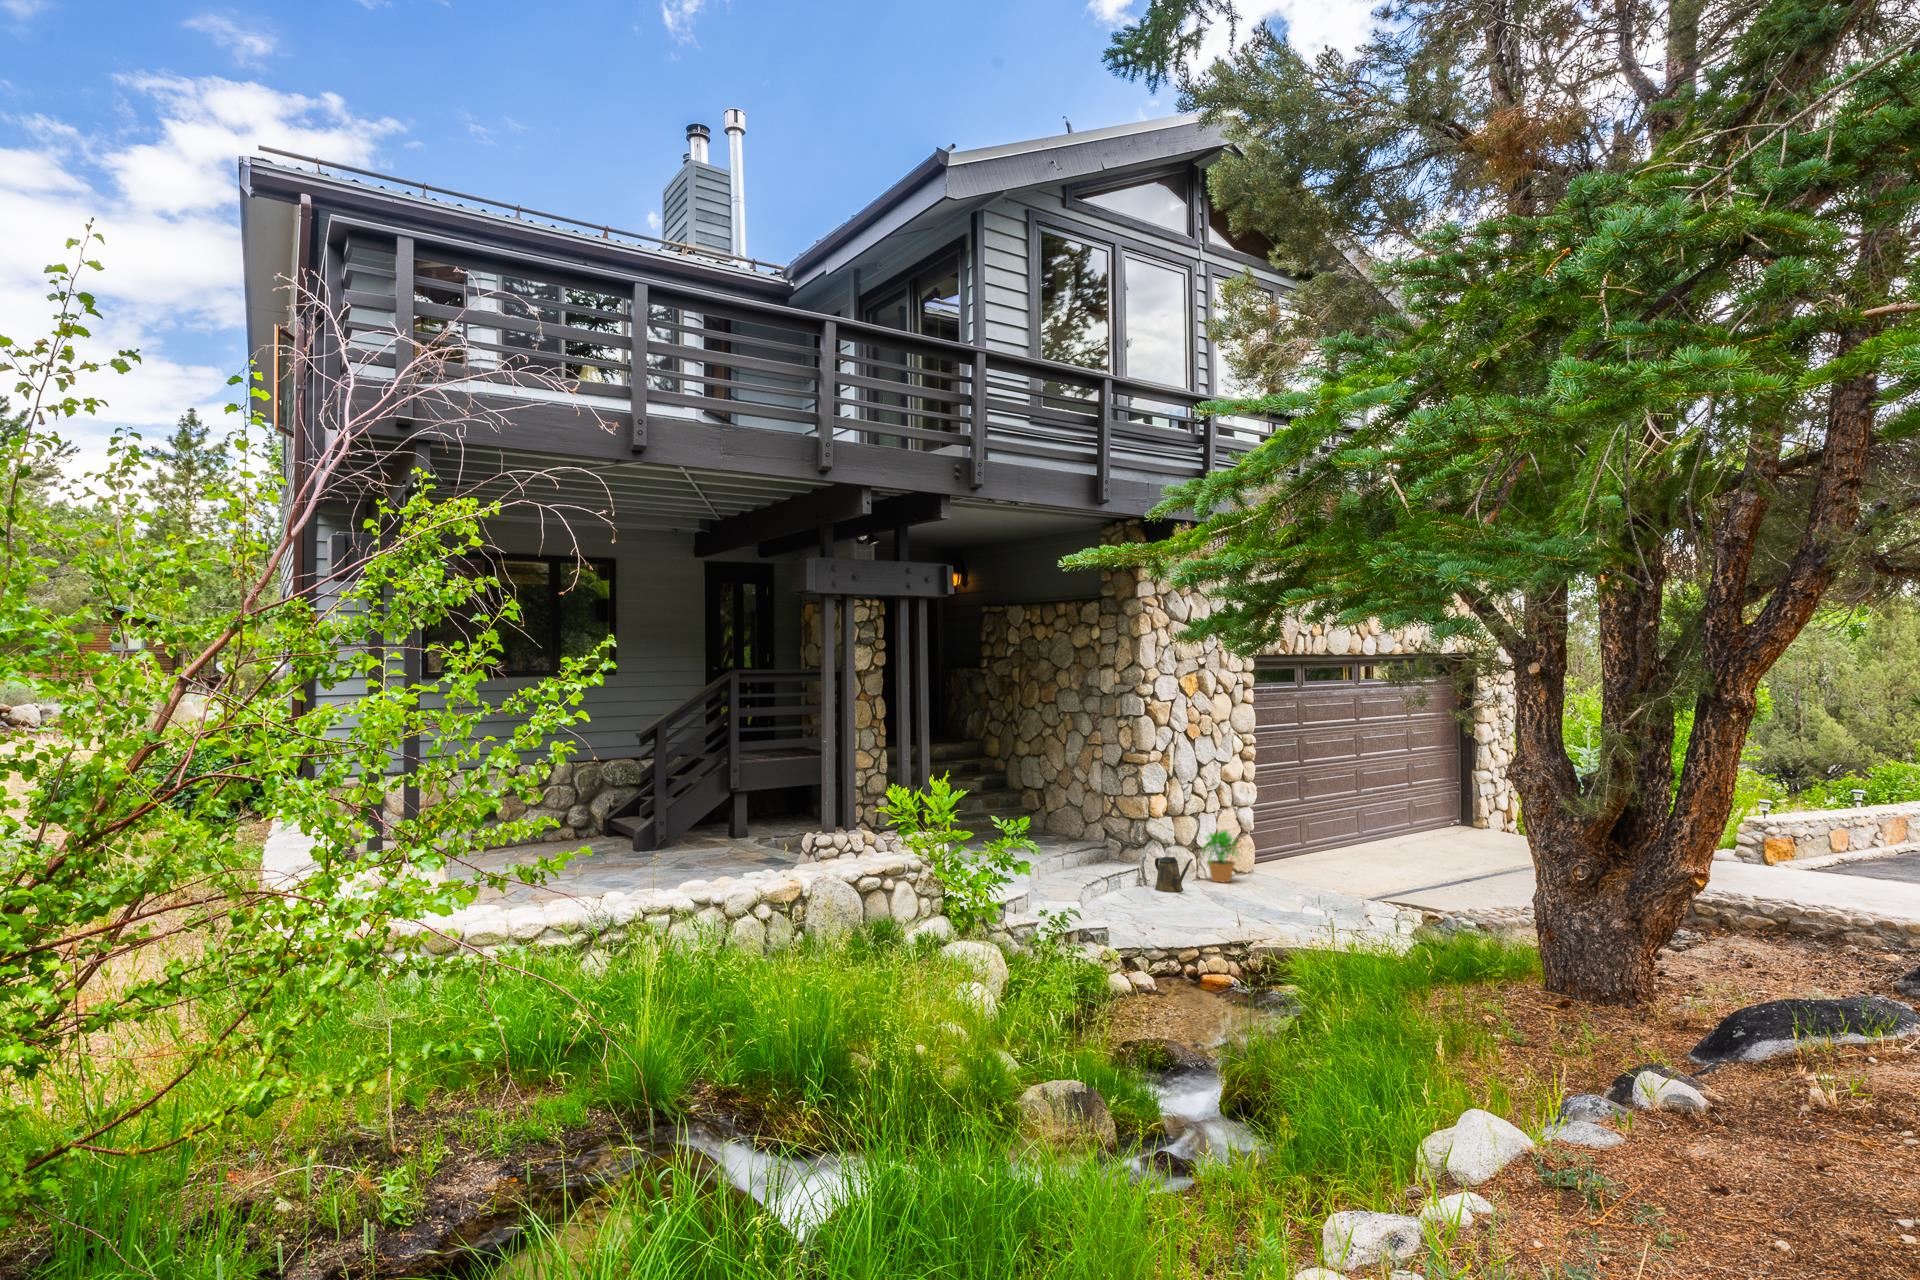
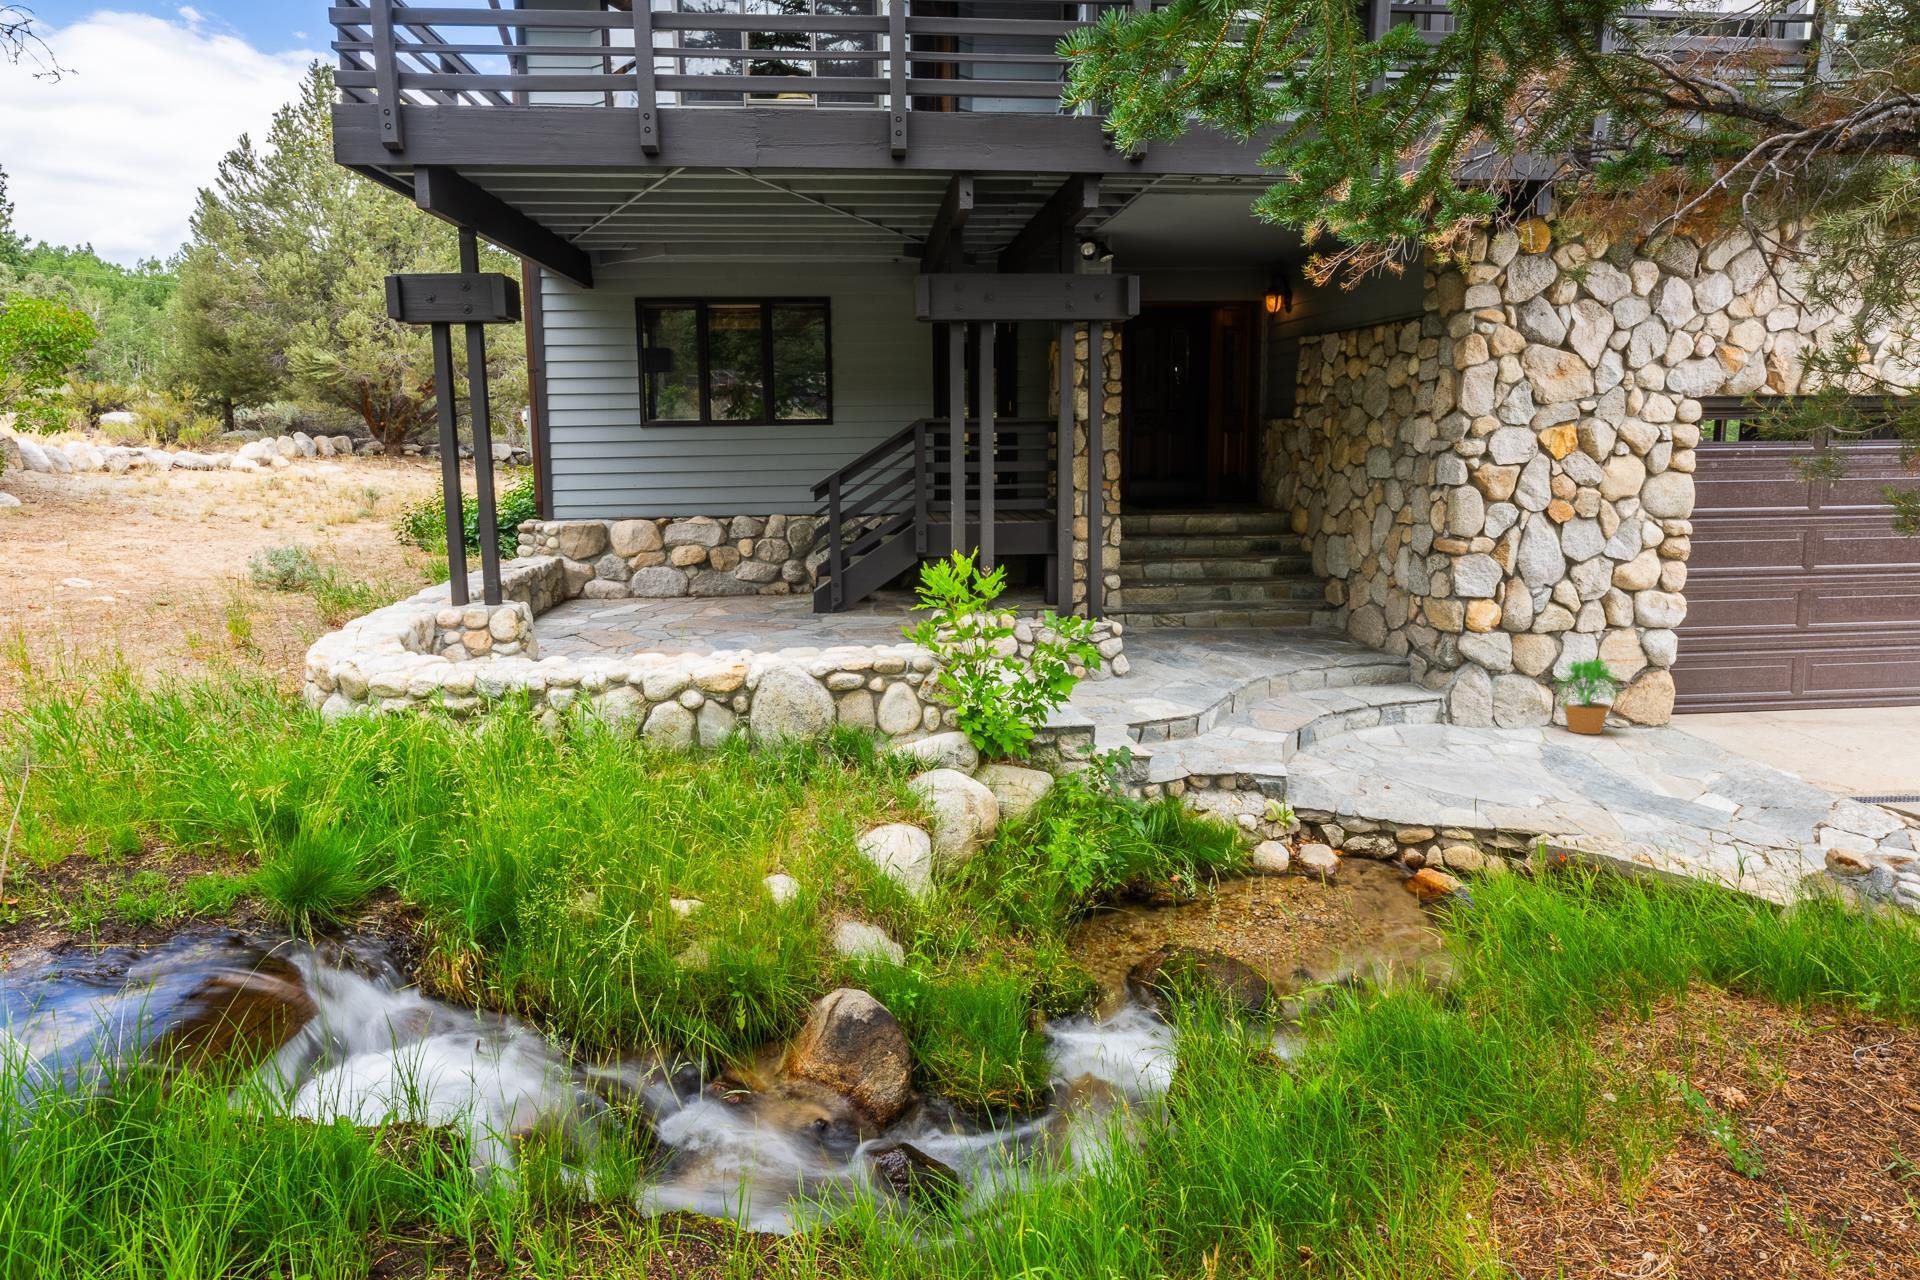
watering can: present [1155,857,1193,892] -> none [1458,690,1510,740]

